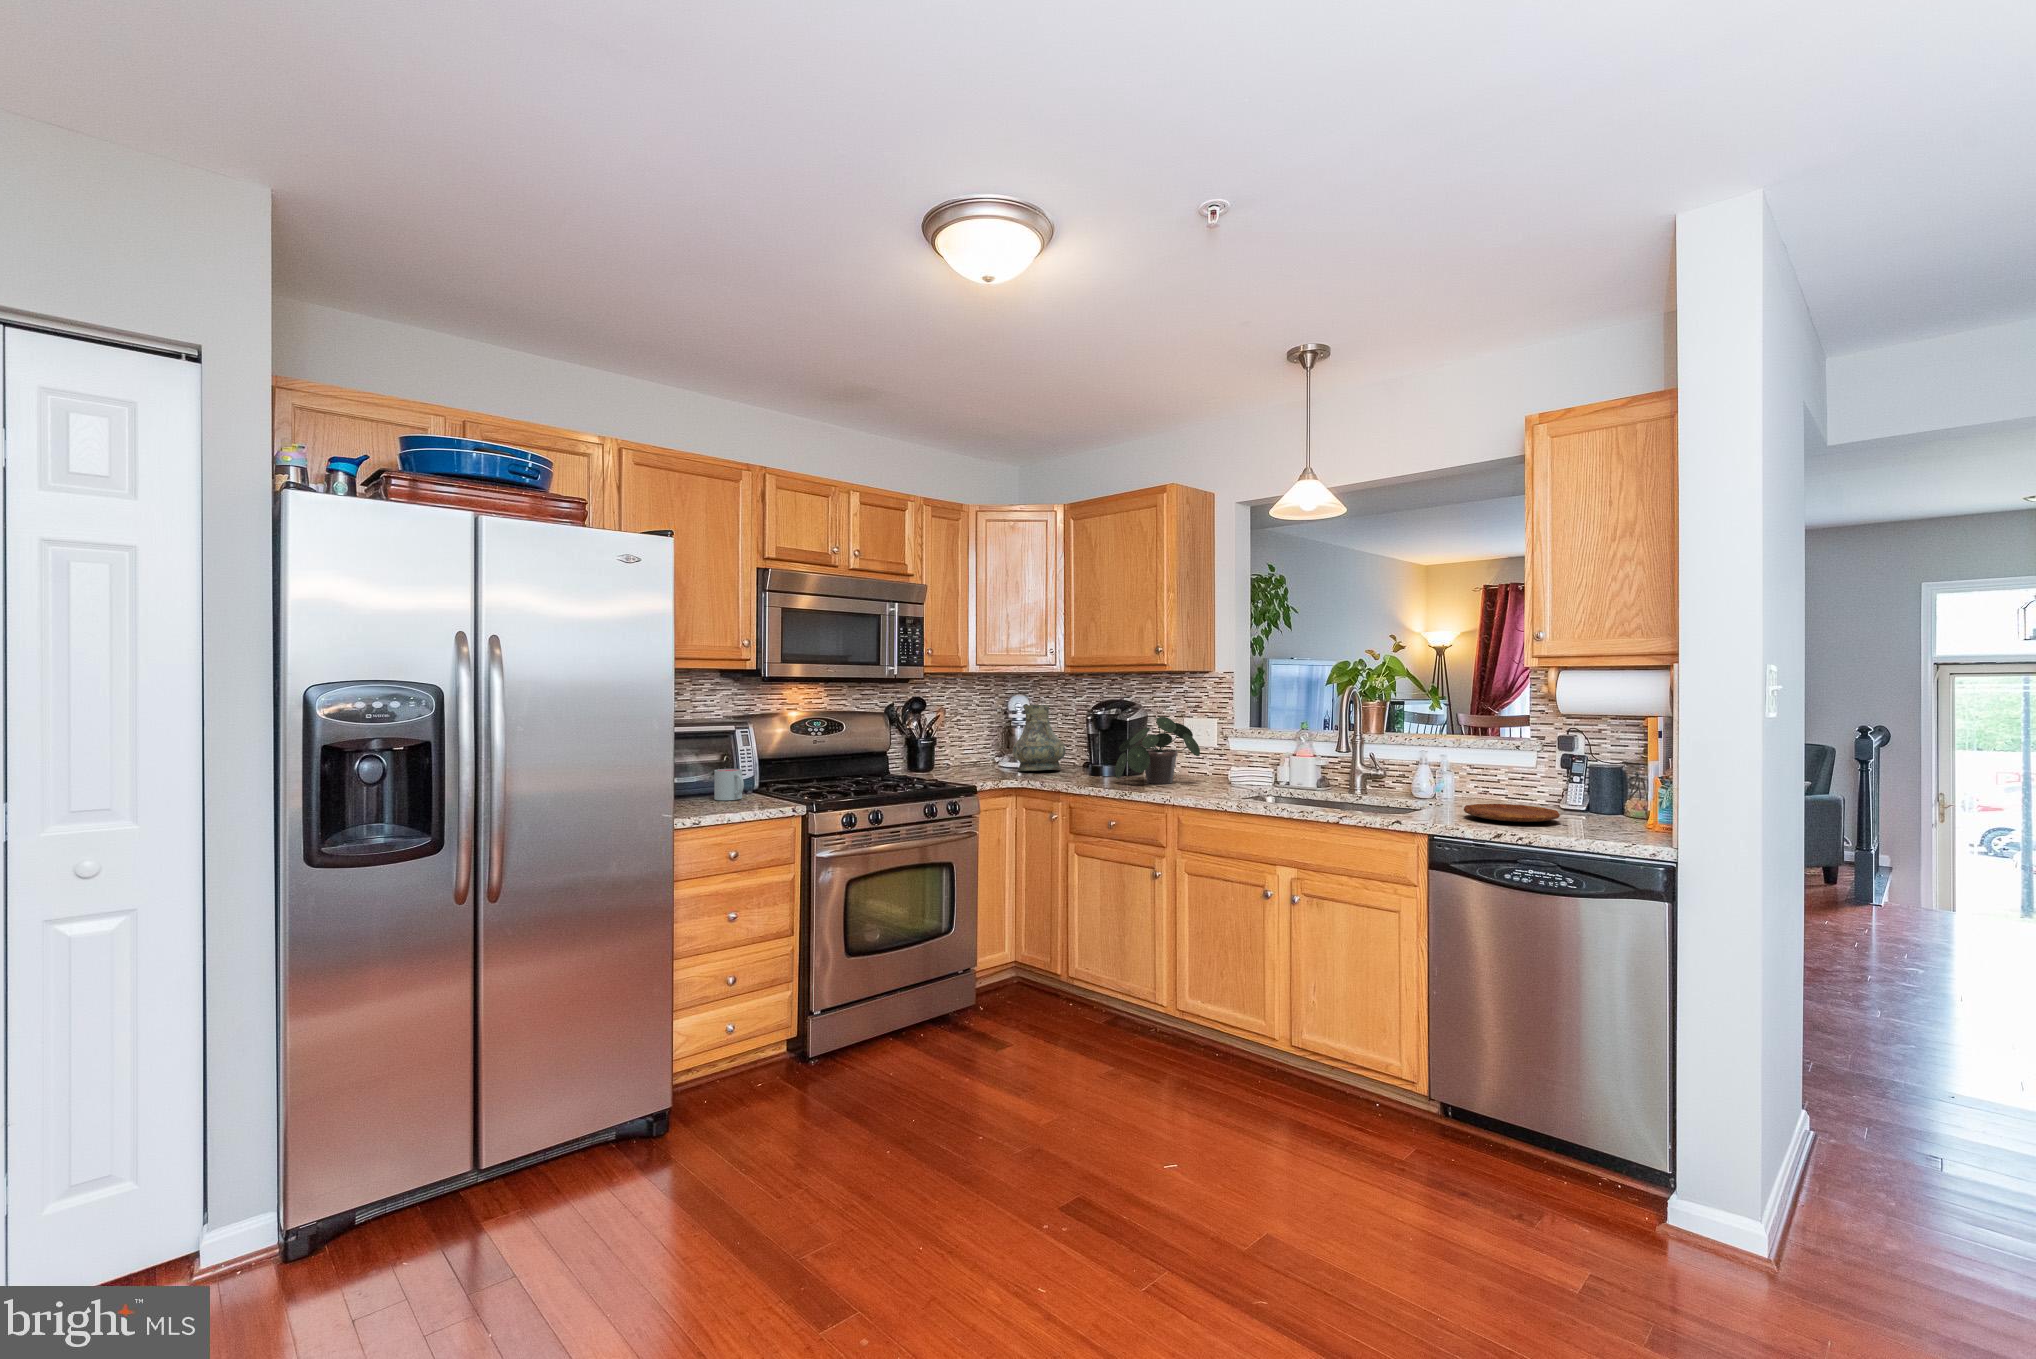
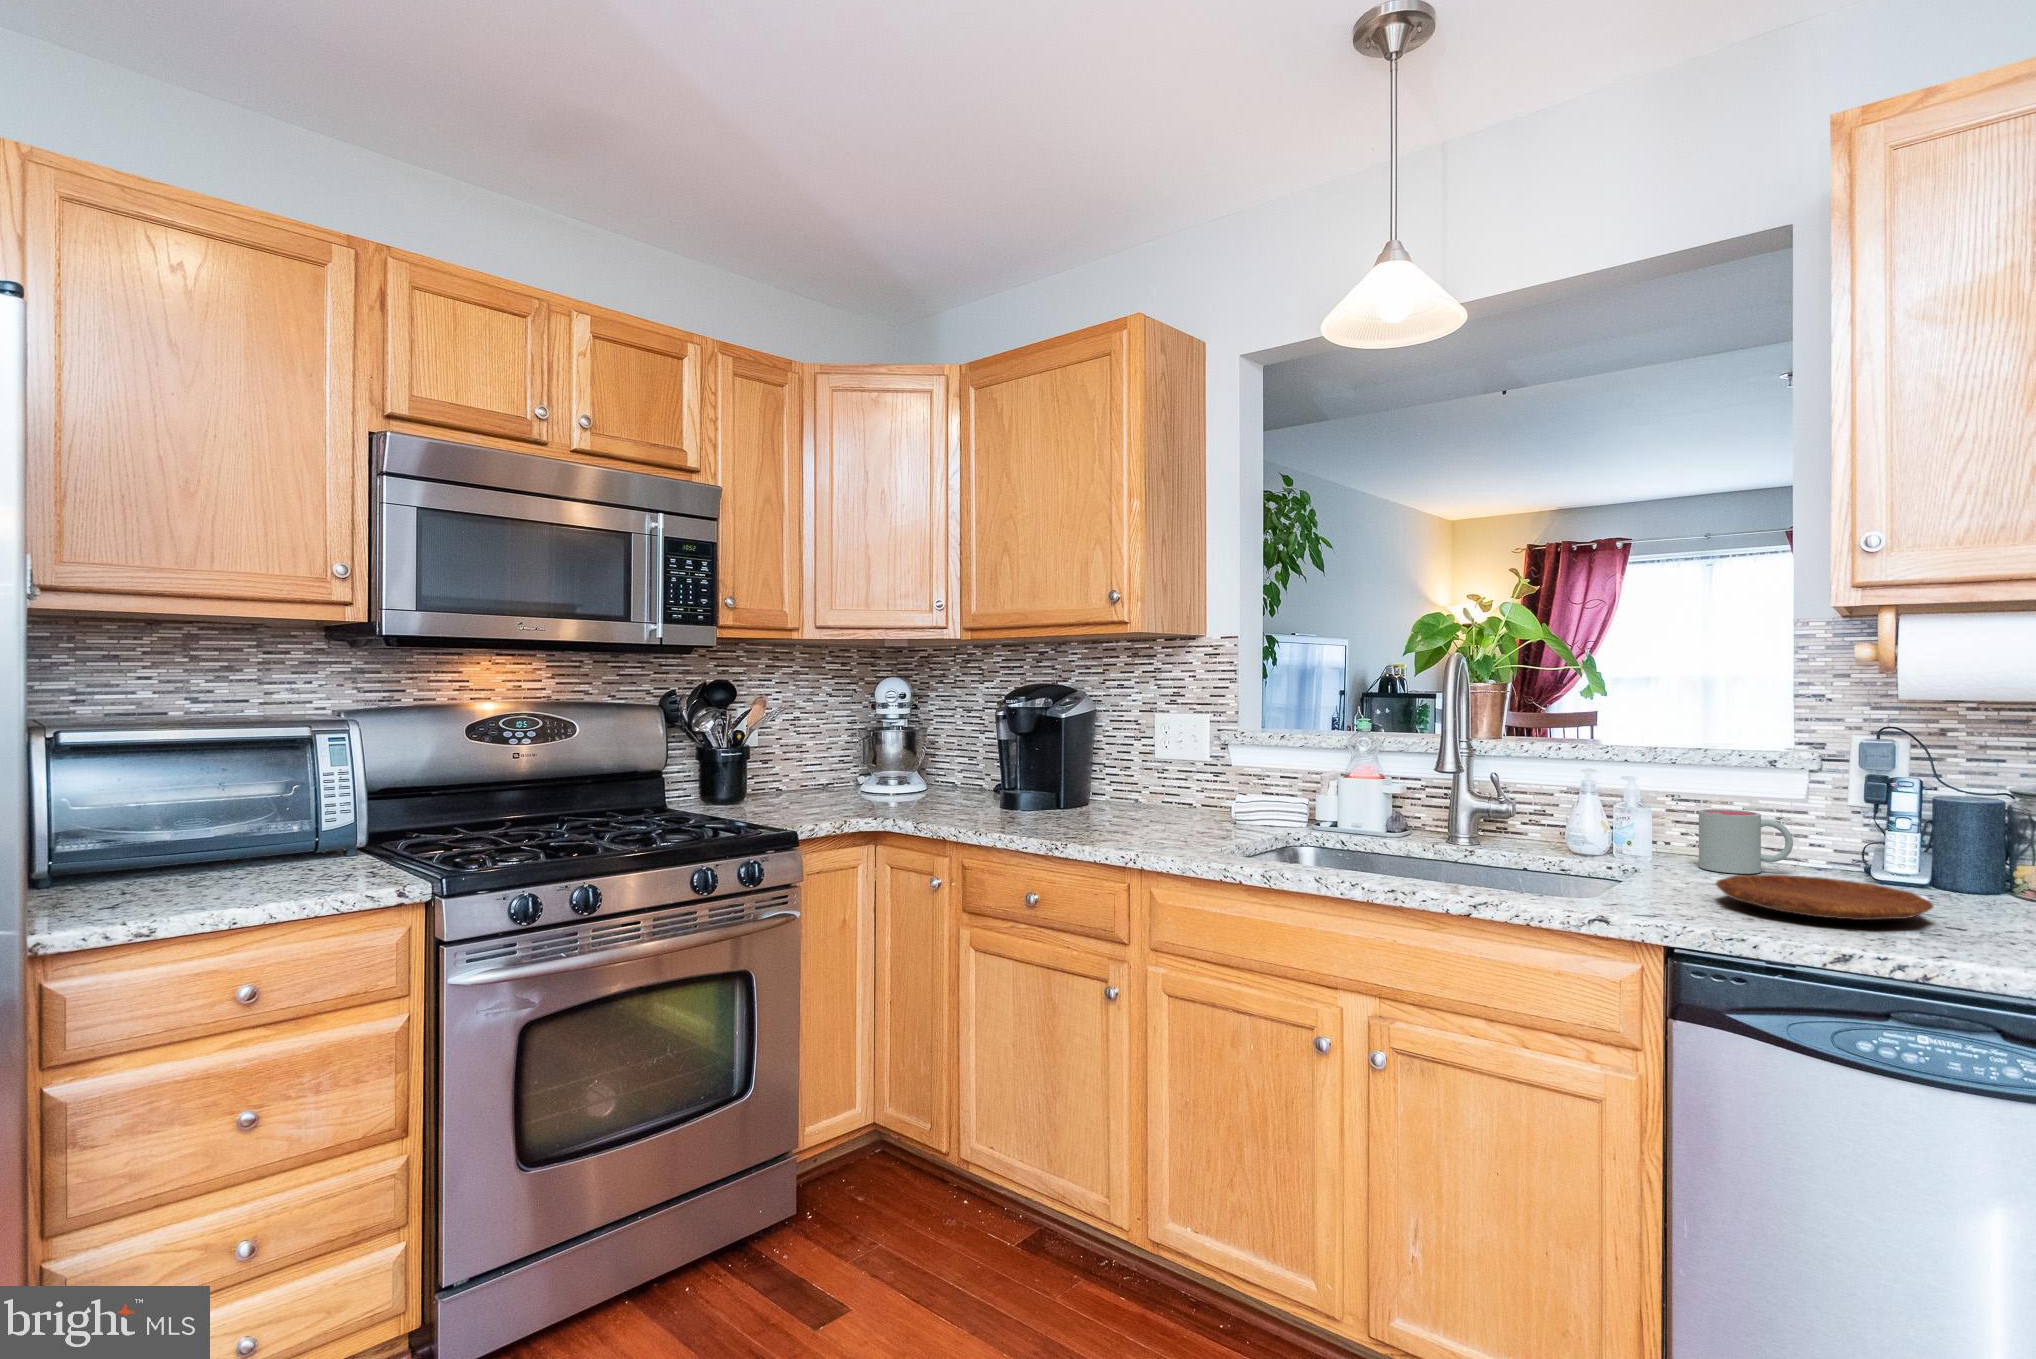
vase: present [1012,705,1066,771] -> none [875,692,962,802]
potted plant: present [1115,717,1200,784] -> none [1041,709,1186,826]
mug: present [714,769,744,800] -> present [1699,809,1793,874]

